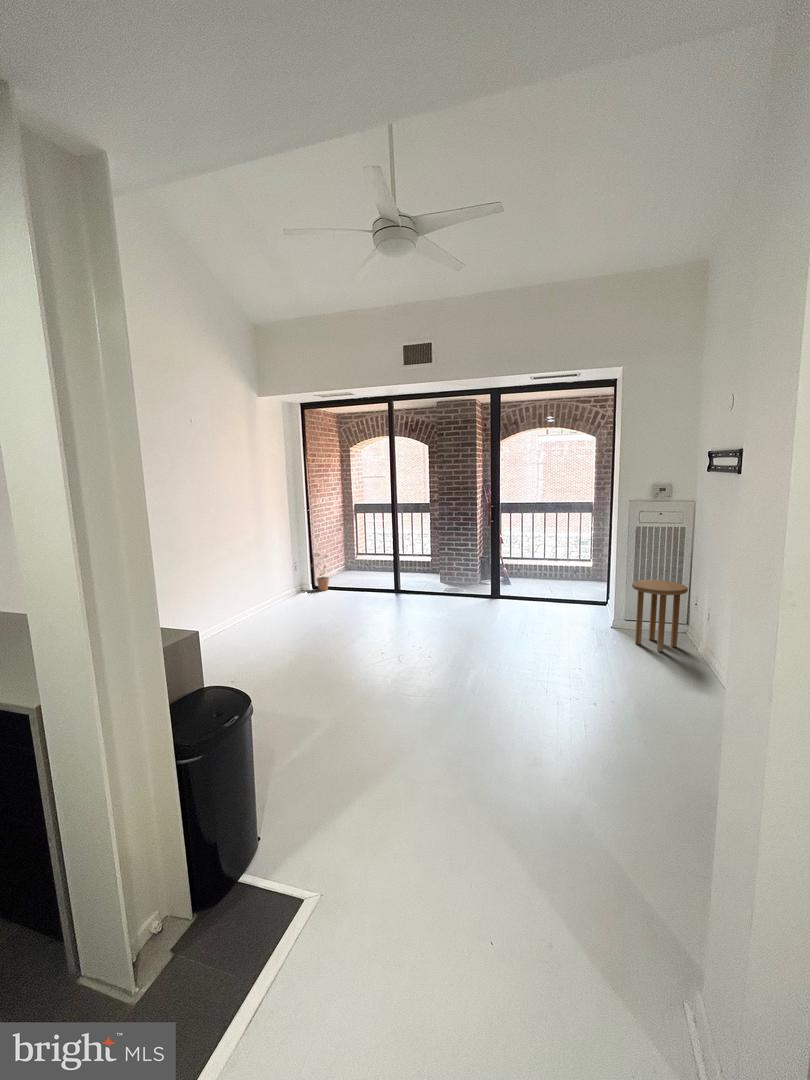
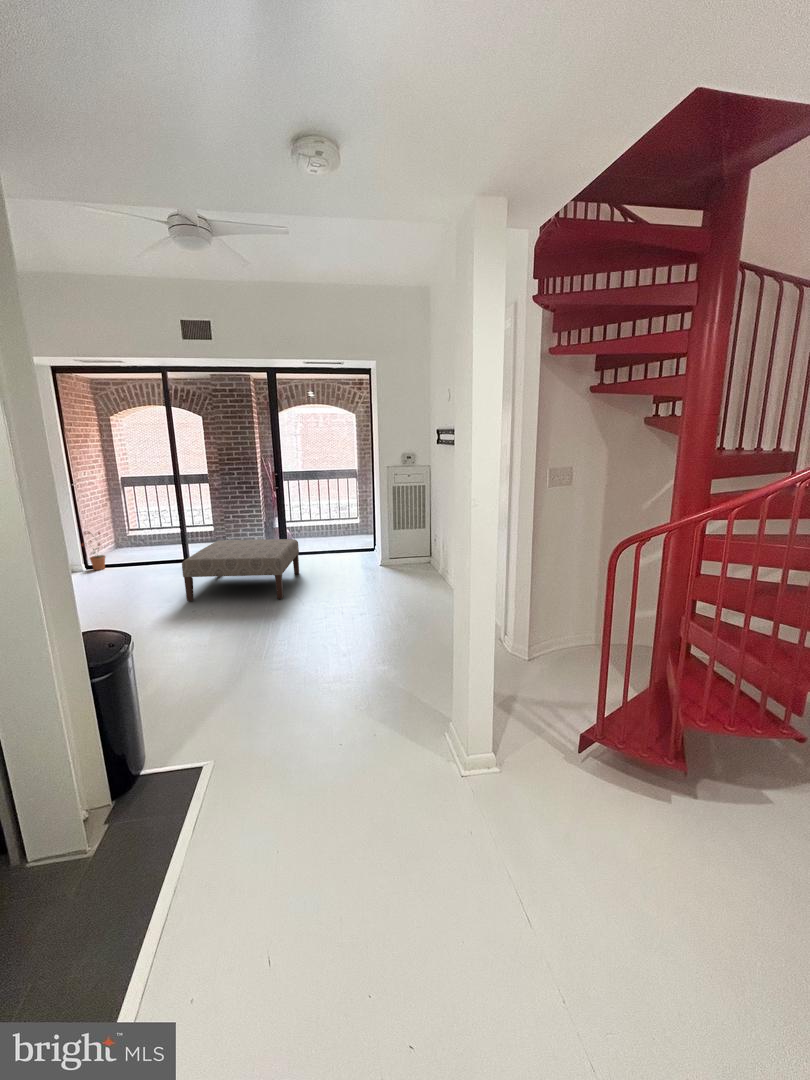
ottoman: none [380,575,508,652] -> present [182,539,299,601]
side table: present [632,580,688,652] -> none [394,526,430,577]

